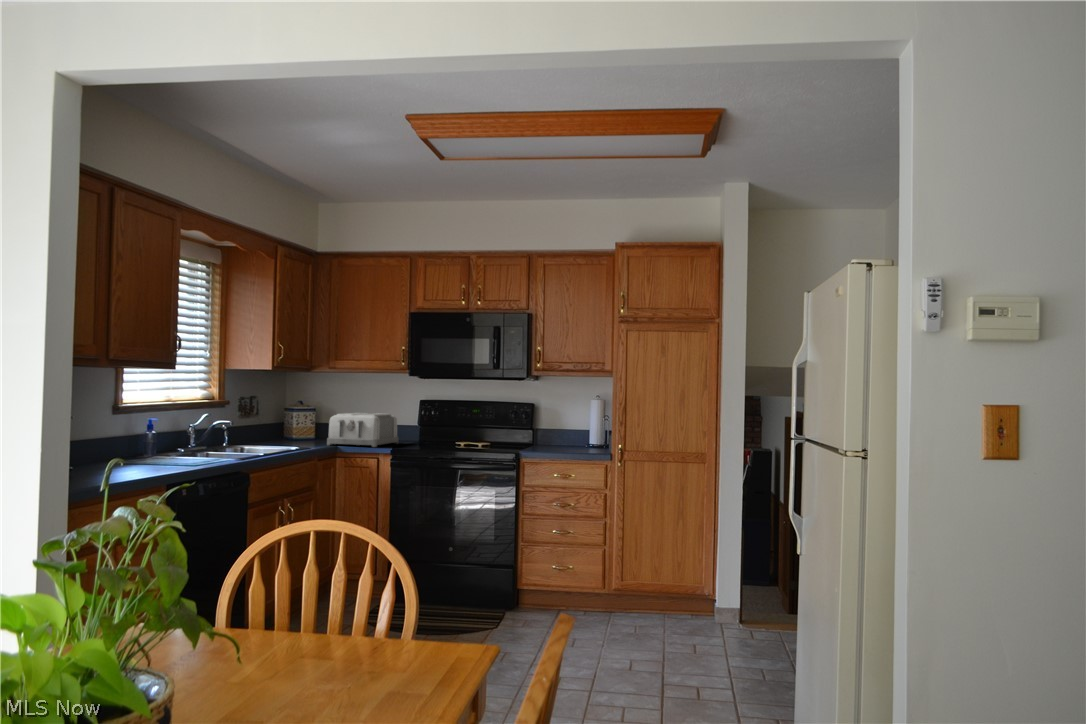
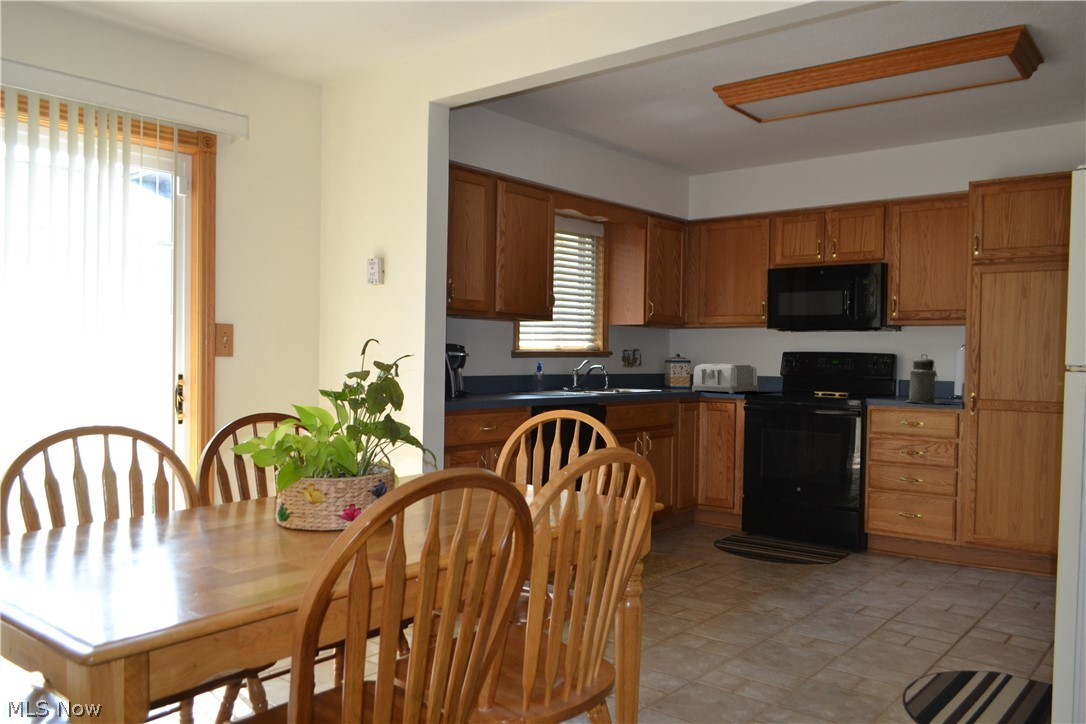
canister: none [554,405,588,454] -> present [908,355,941,404]

